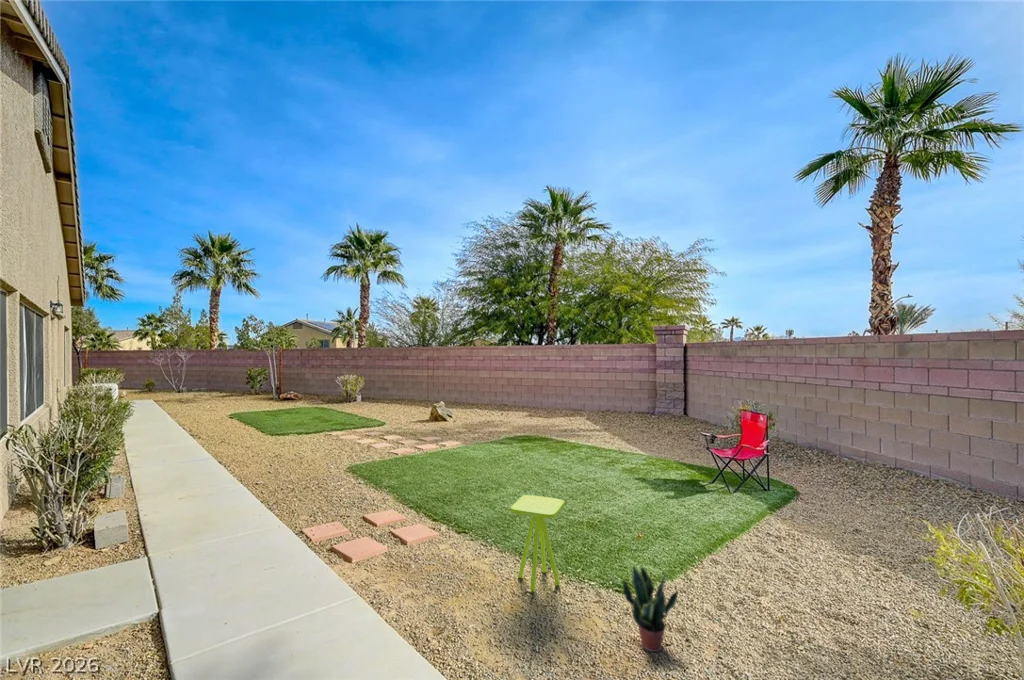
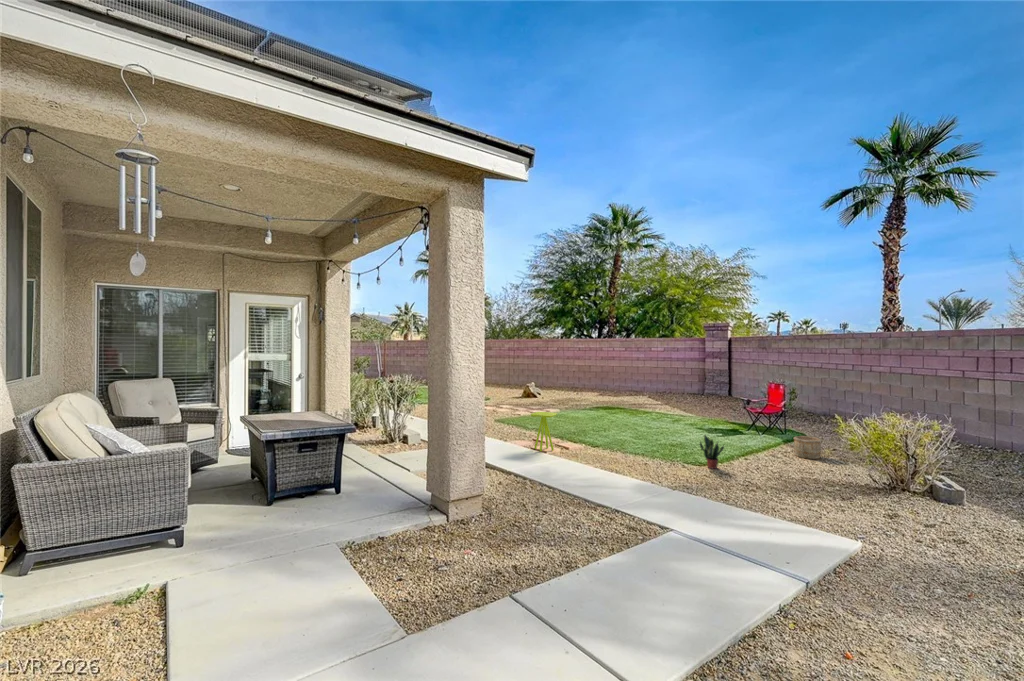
side table: present [511,495,565,591] -> present [531,412,557,451]
wooden bucket: none [810,530,868,587] -> present [794,436,822,459]

